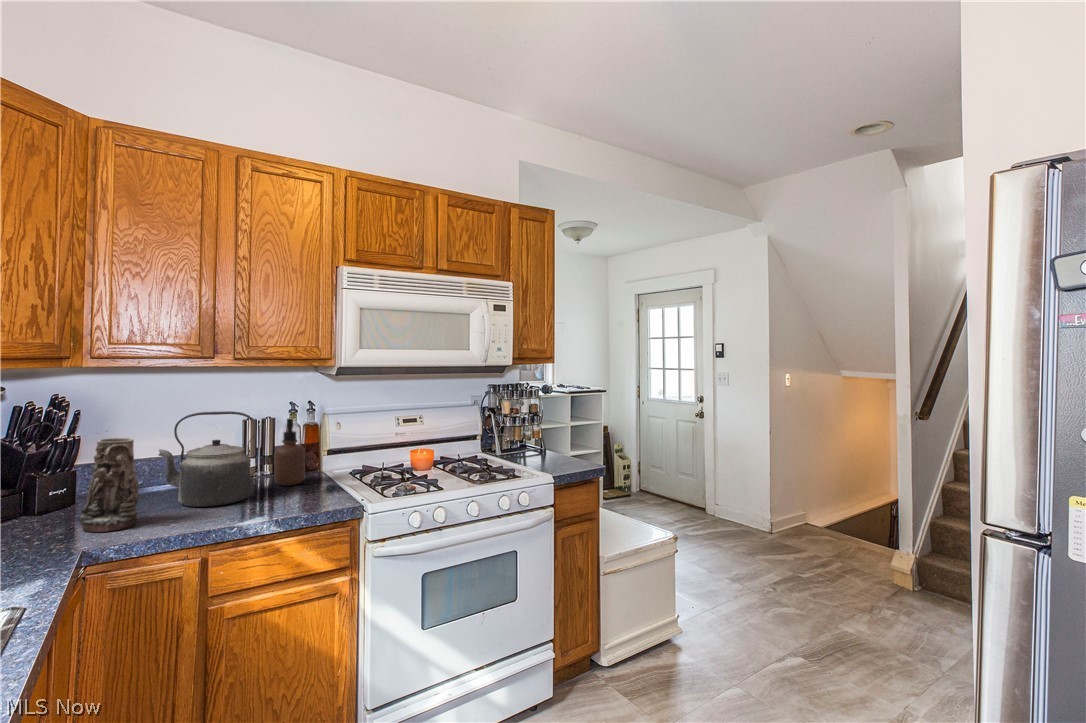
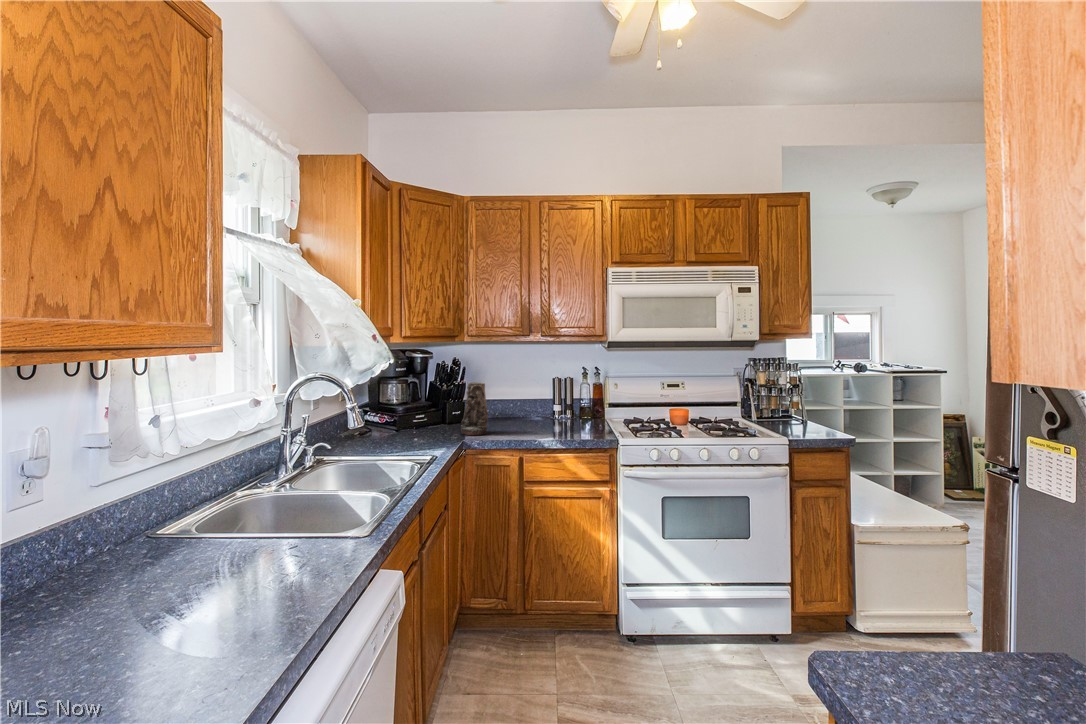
kettle: present [159,411,256,507] -> none [501,370,554,430]
soap dispenser: present [274,419,305,486] -> none [568,378,588,425]

